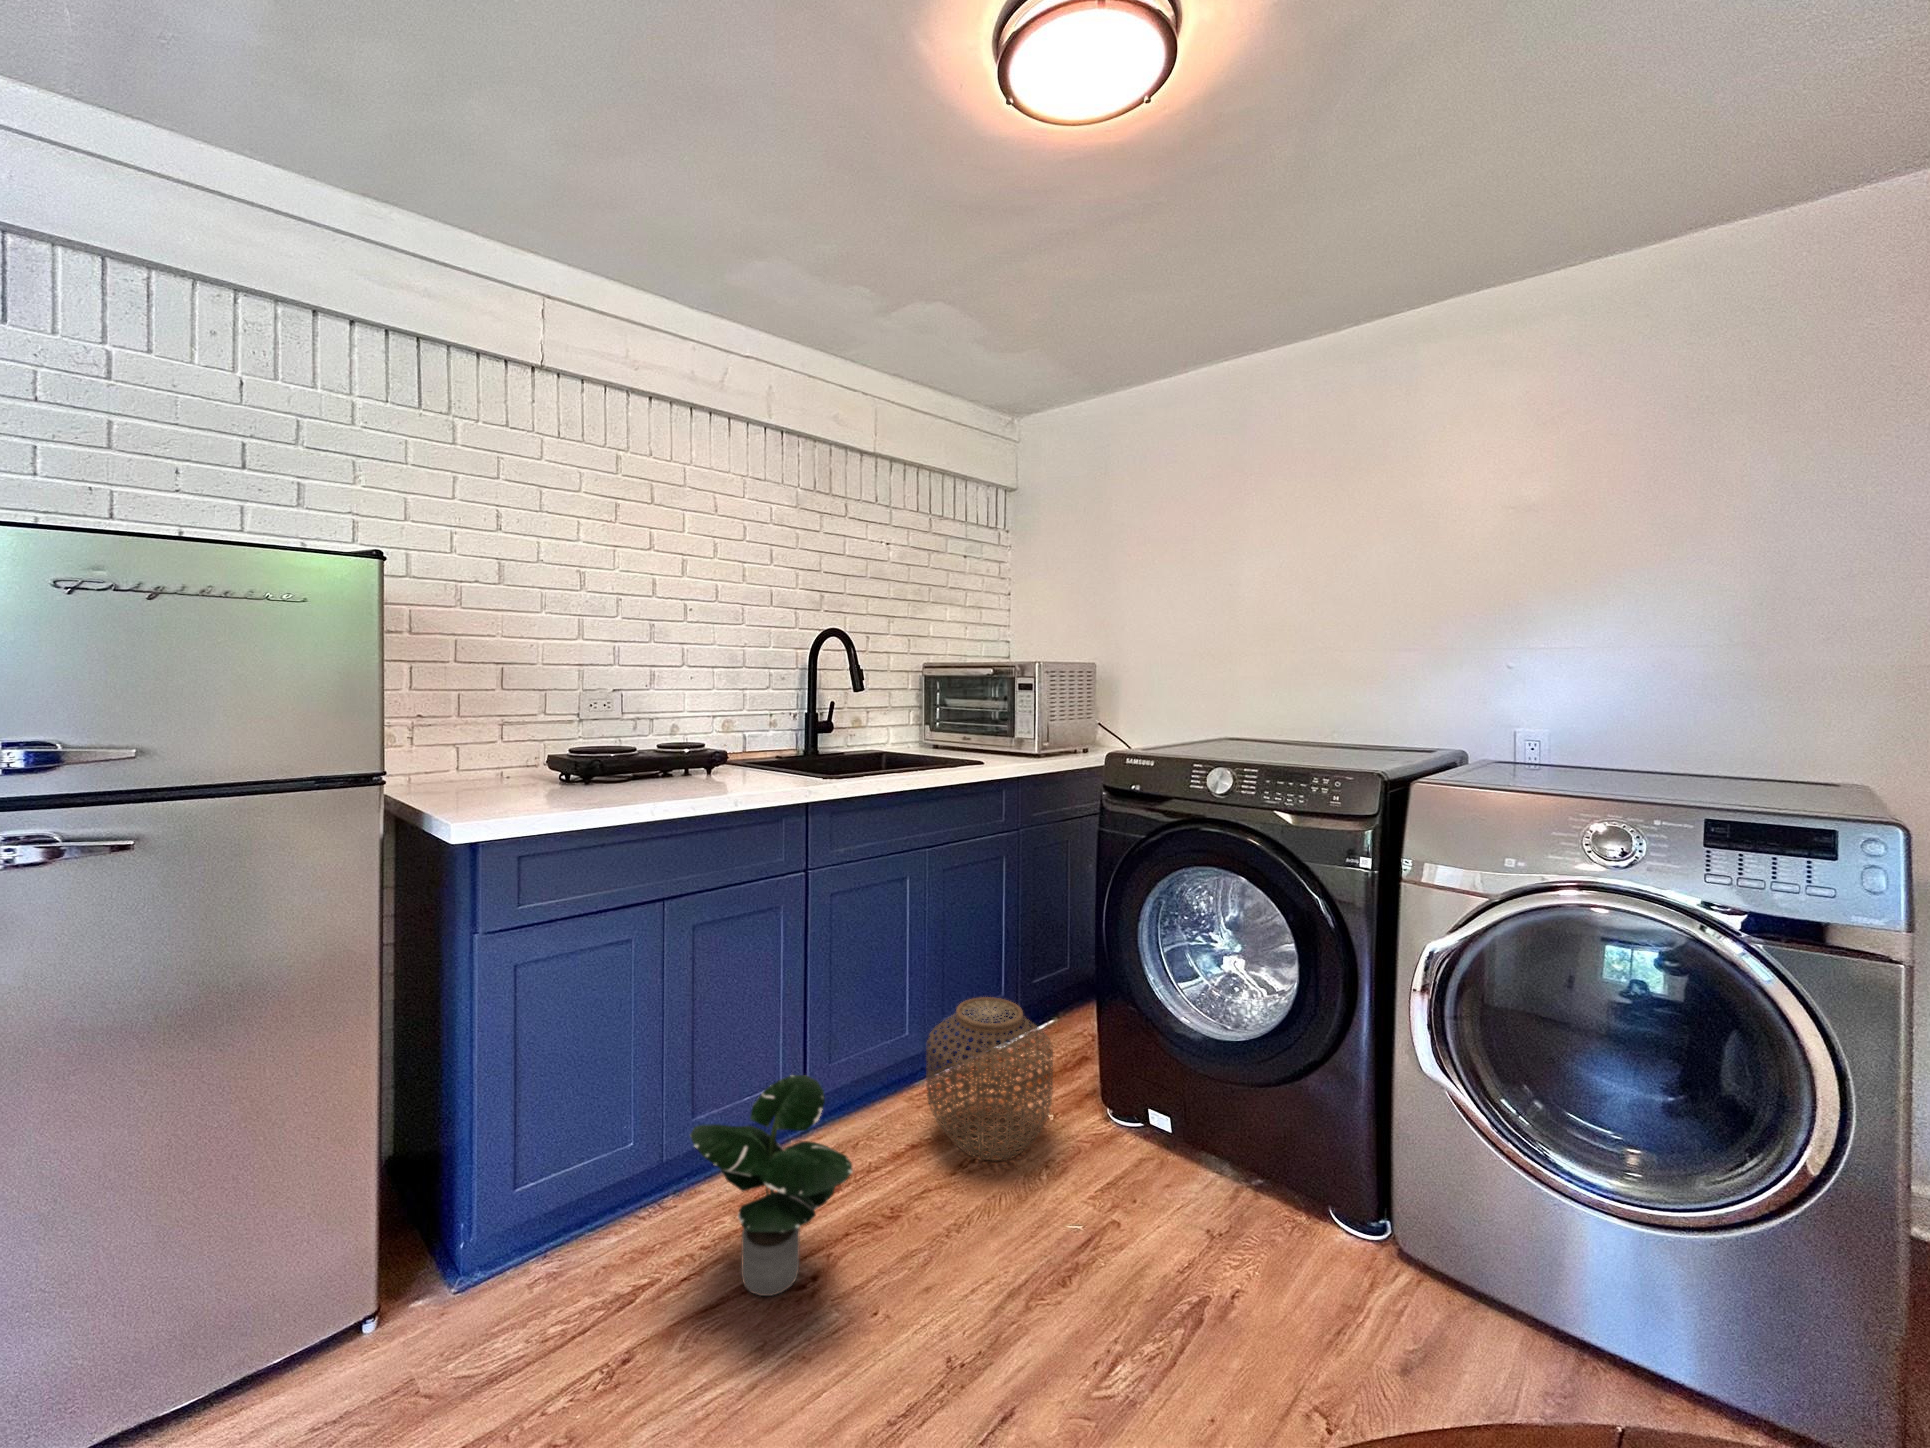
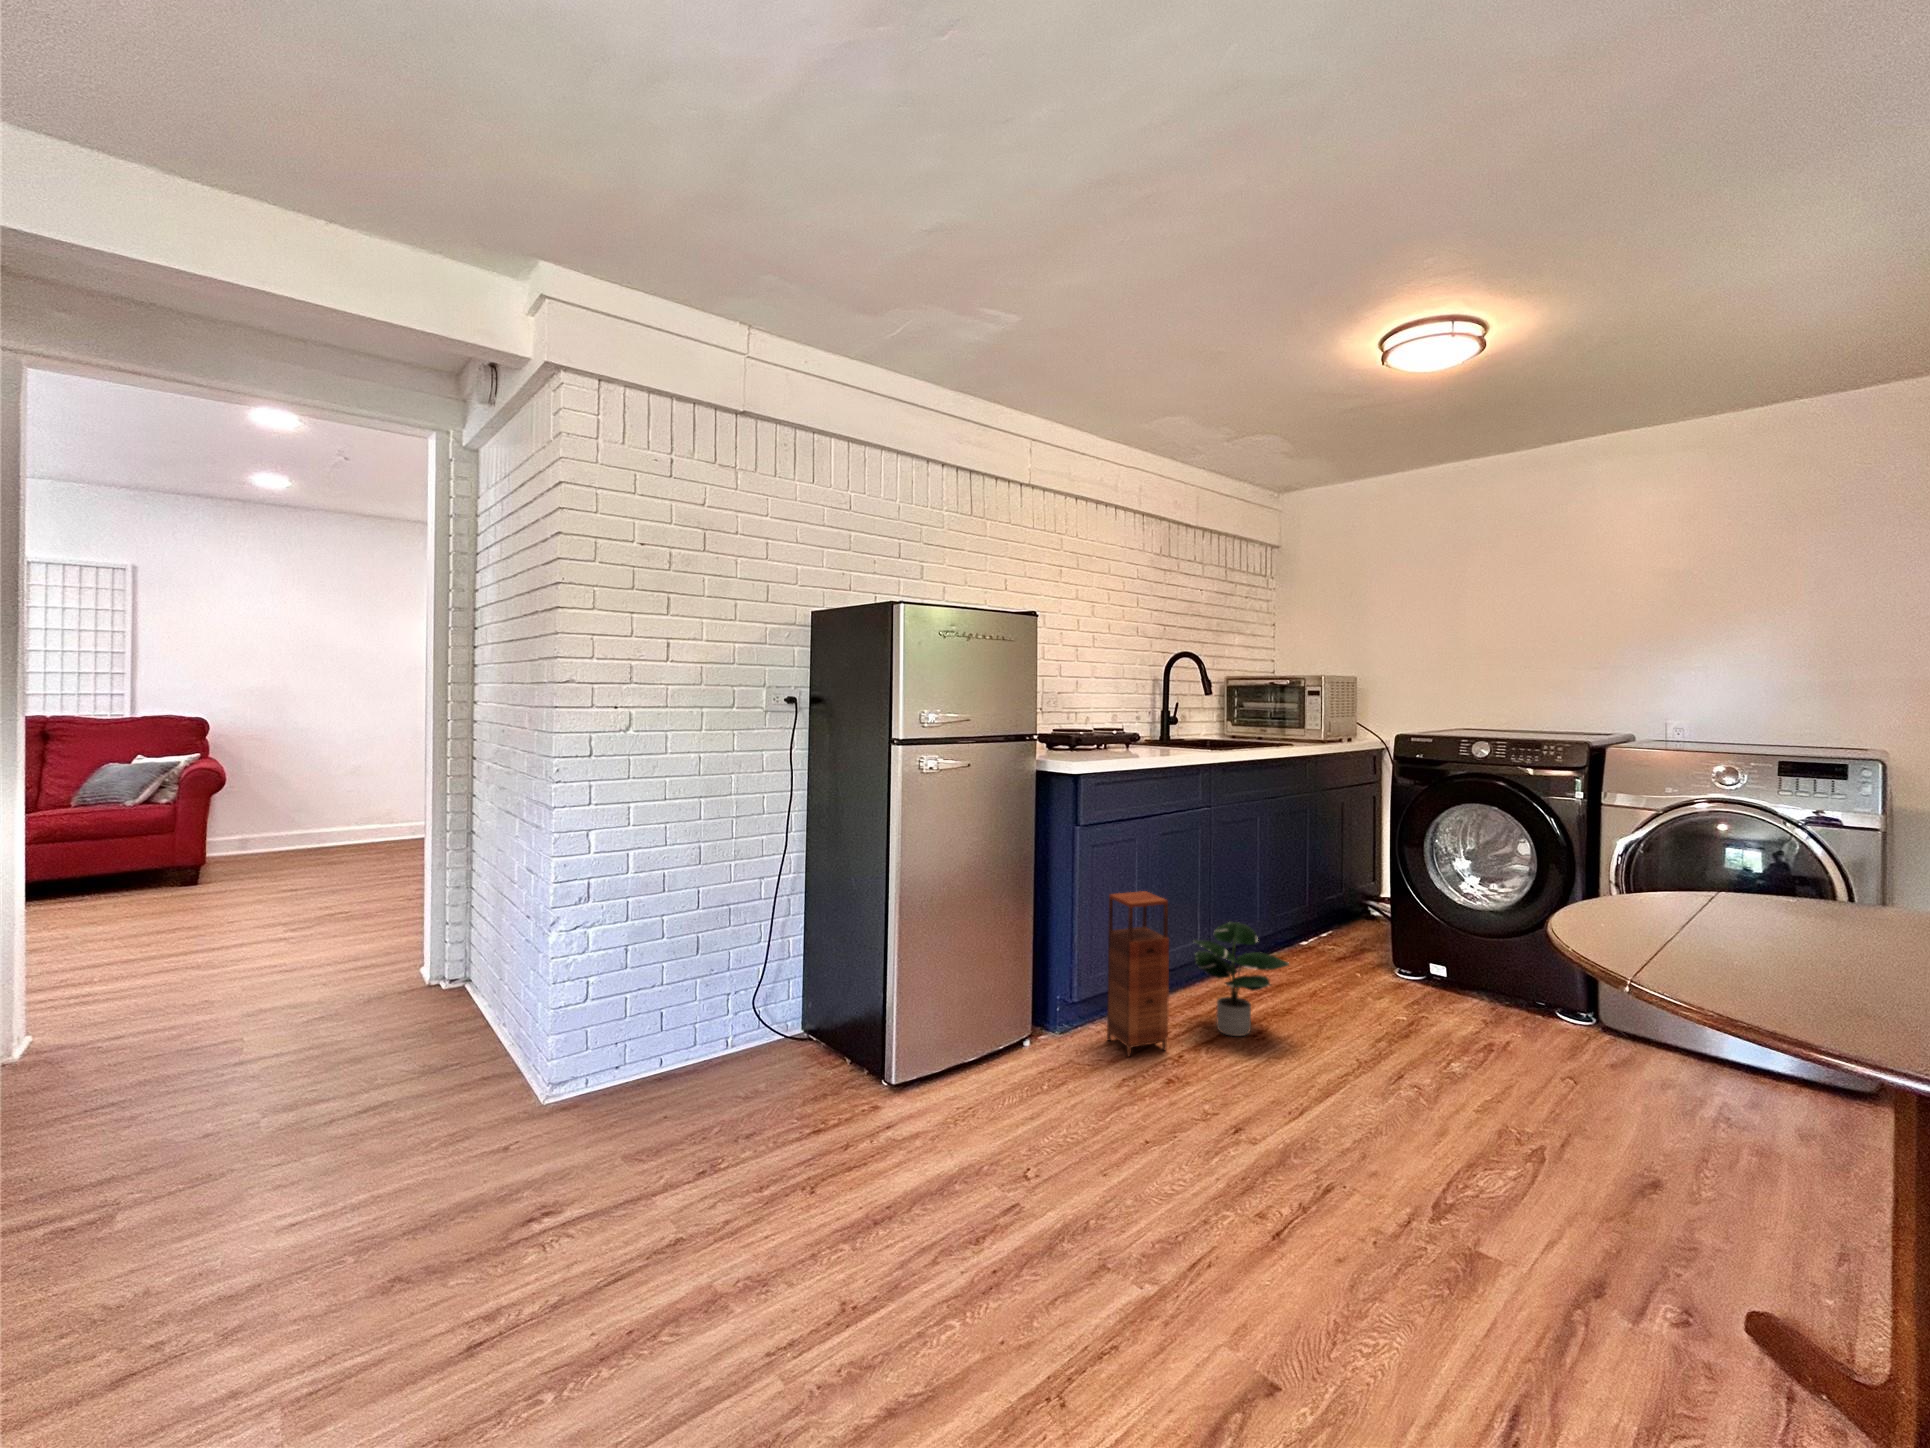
woven basket: present [926,997,1053,1160] -> none [1285,894,1372,992]
storage cabinet: none [525,1045,614,1373] -> present [1107,891,1169,1056]

